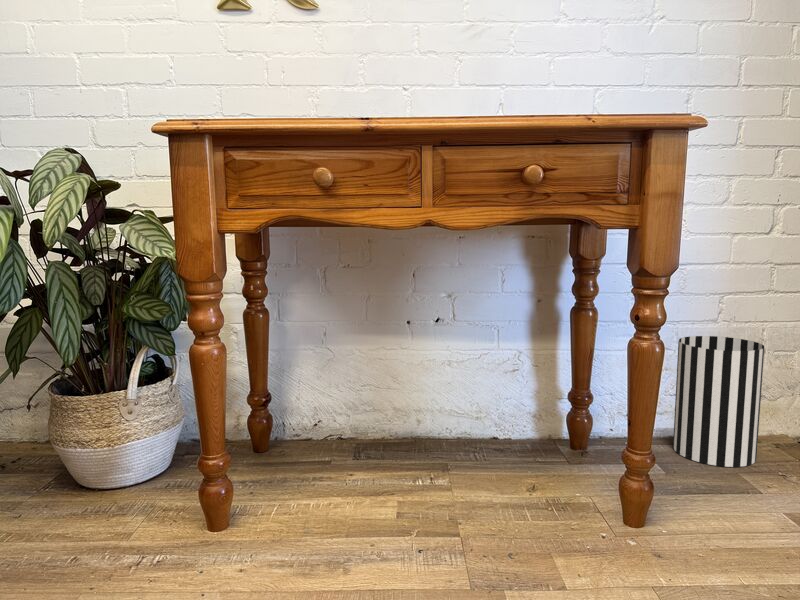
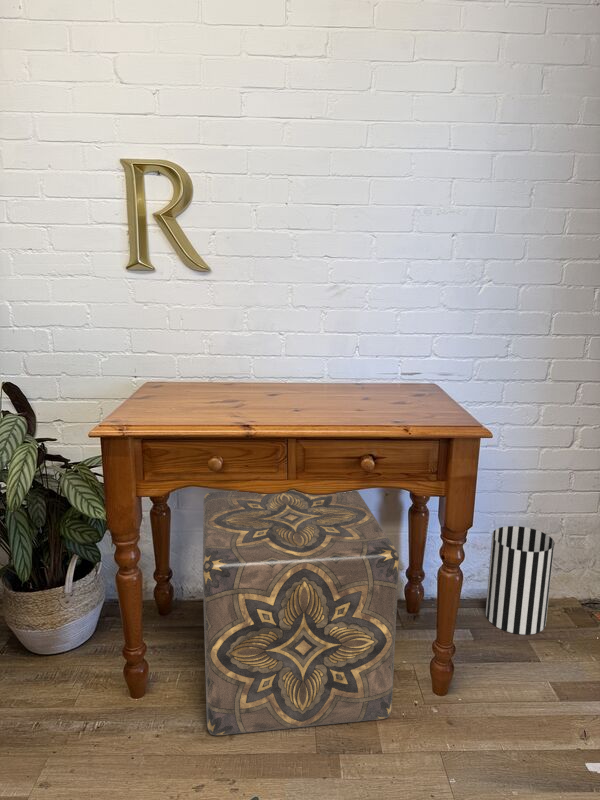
ottoman: none [304,271,581,568] -> present [203,490,399,735]

